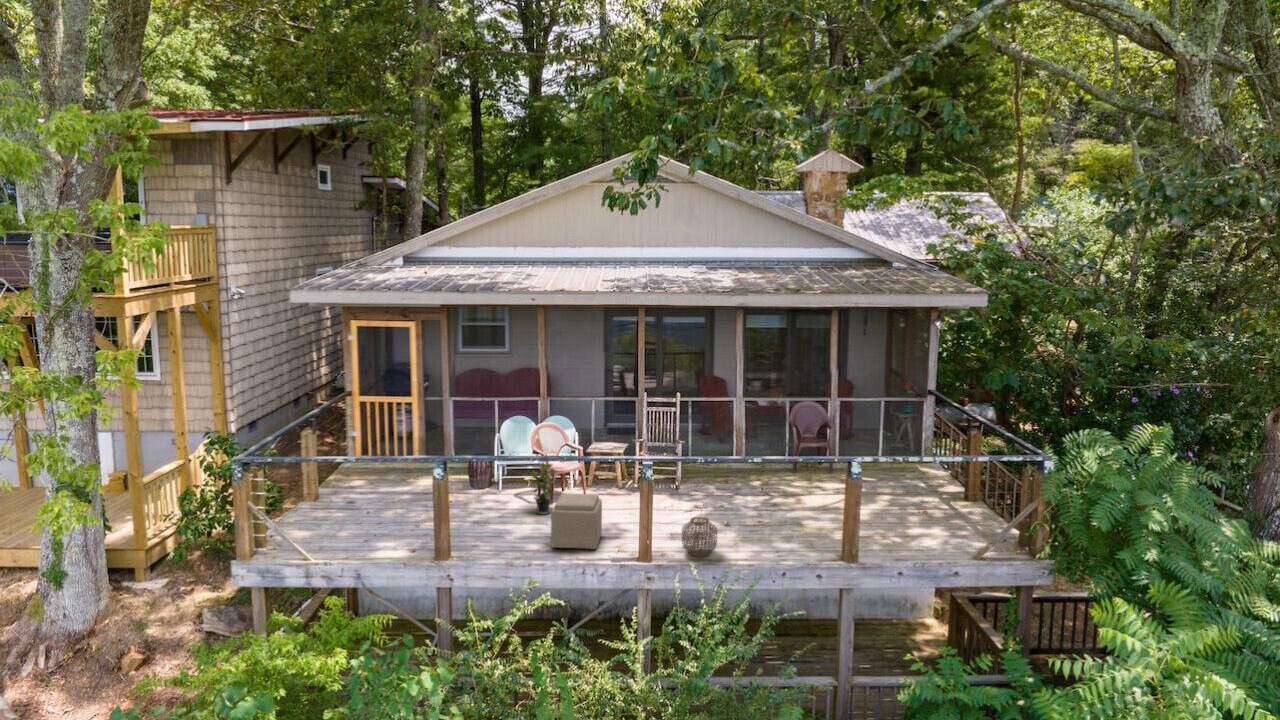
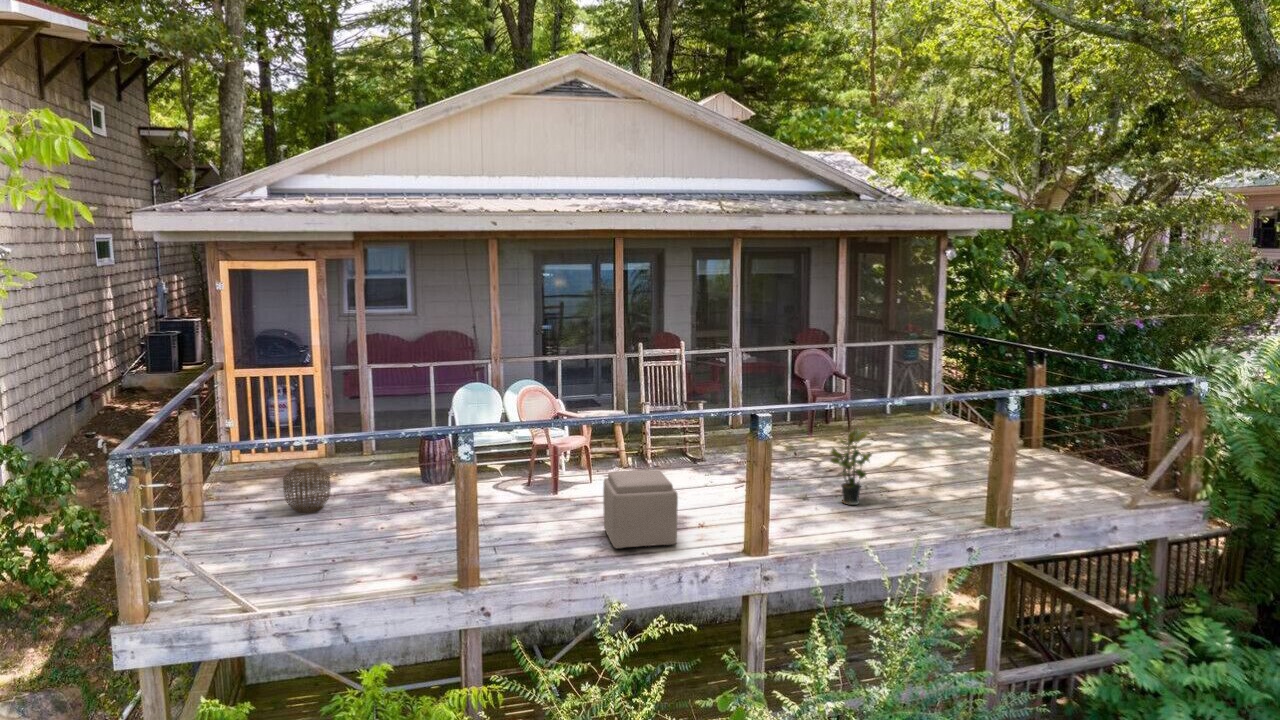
potted plant: present [528,464,557,514] -> present [831,429,872,505]
woven basket: present [682,517,717,558] -> present [283,462,330,513]

